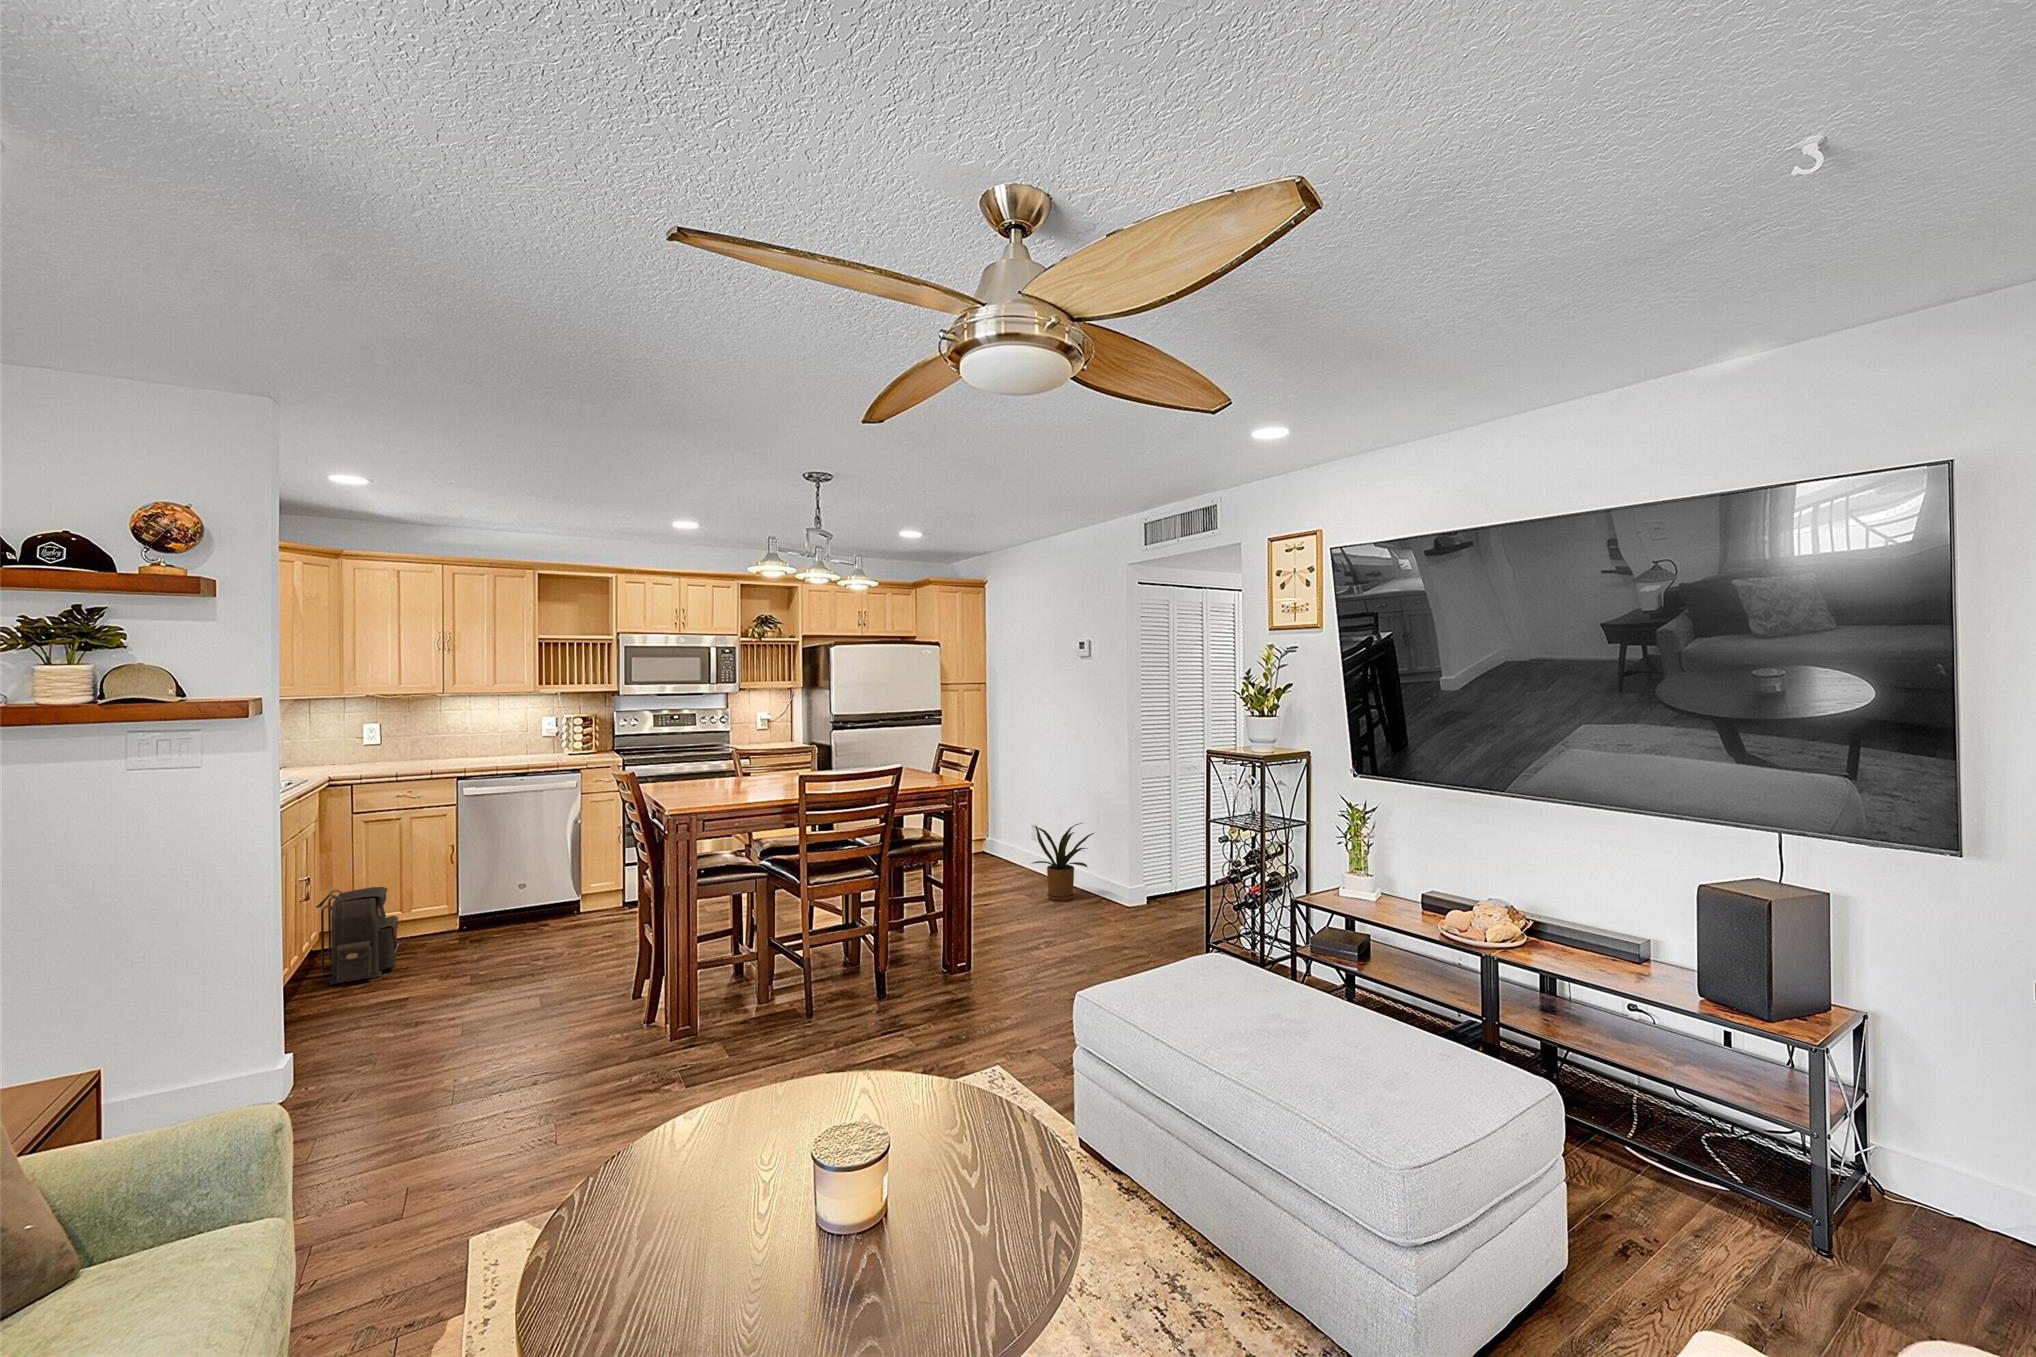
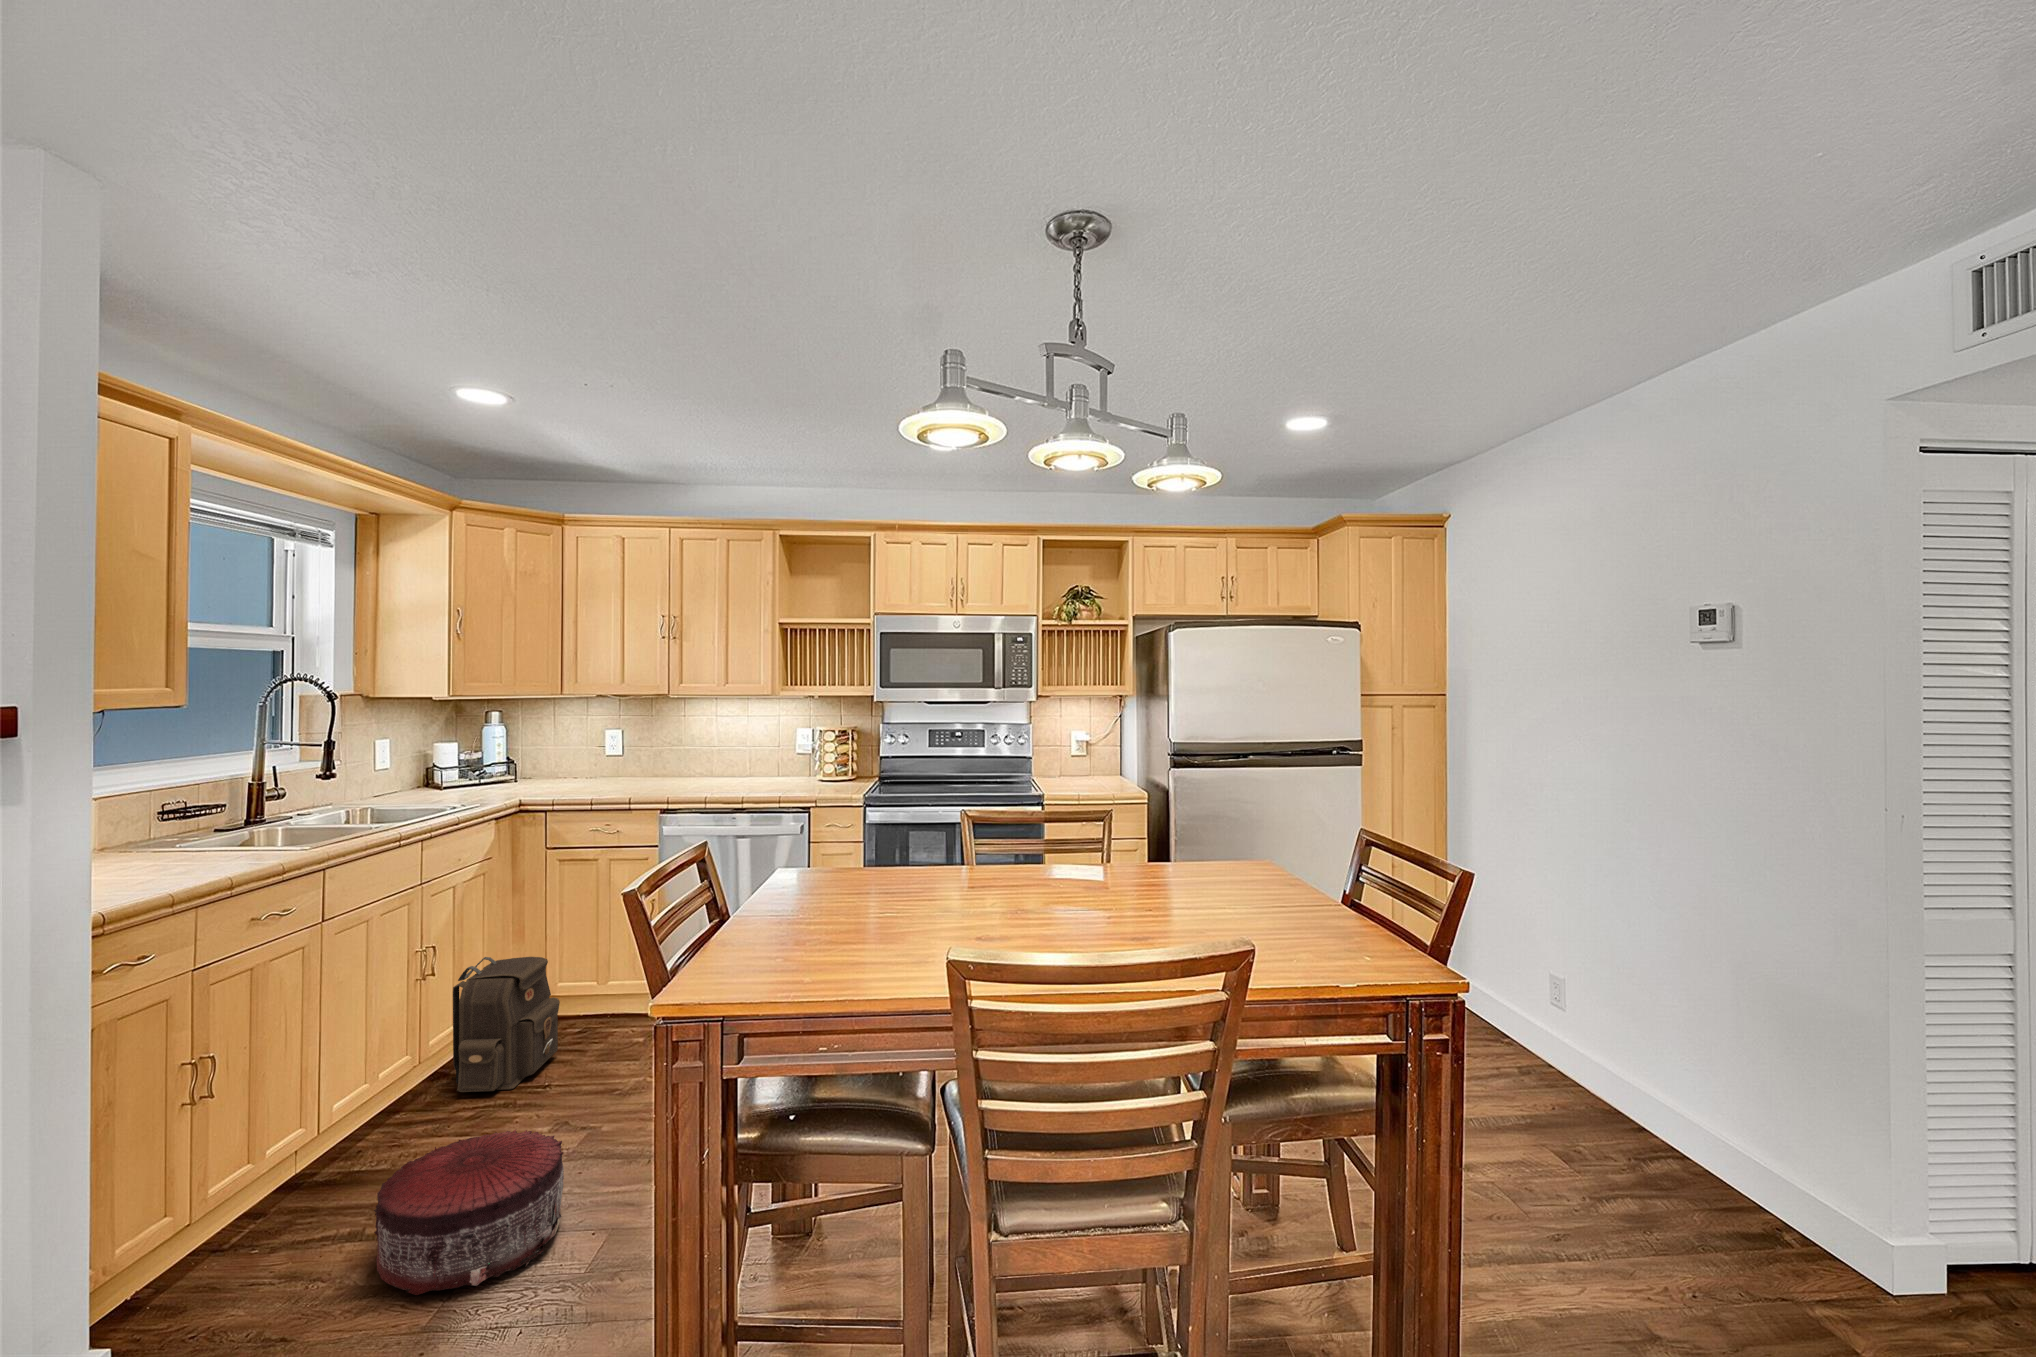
house plant: present [1032,823,1094,901] -> none [1533,988,1706,1172]
pouf: none [390,961,512,1042] -> present [374,1129,564,1295]

